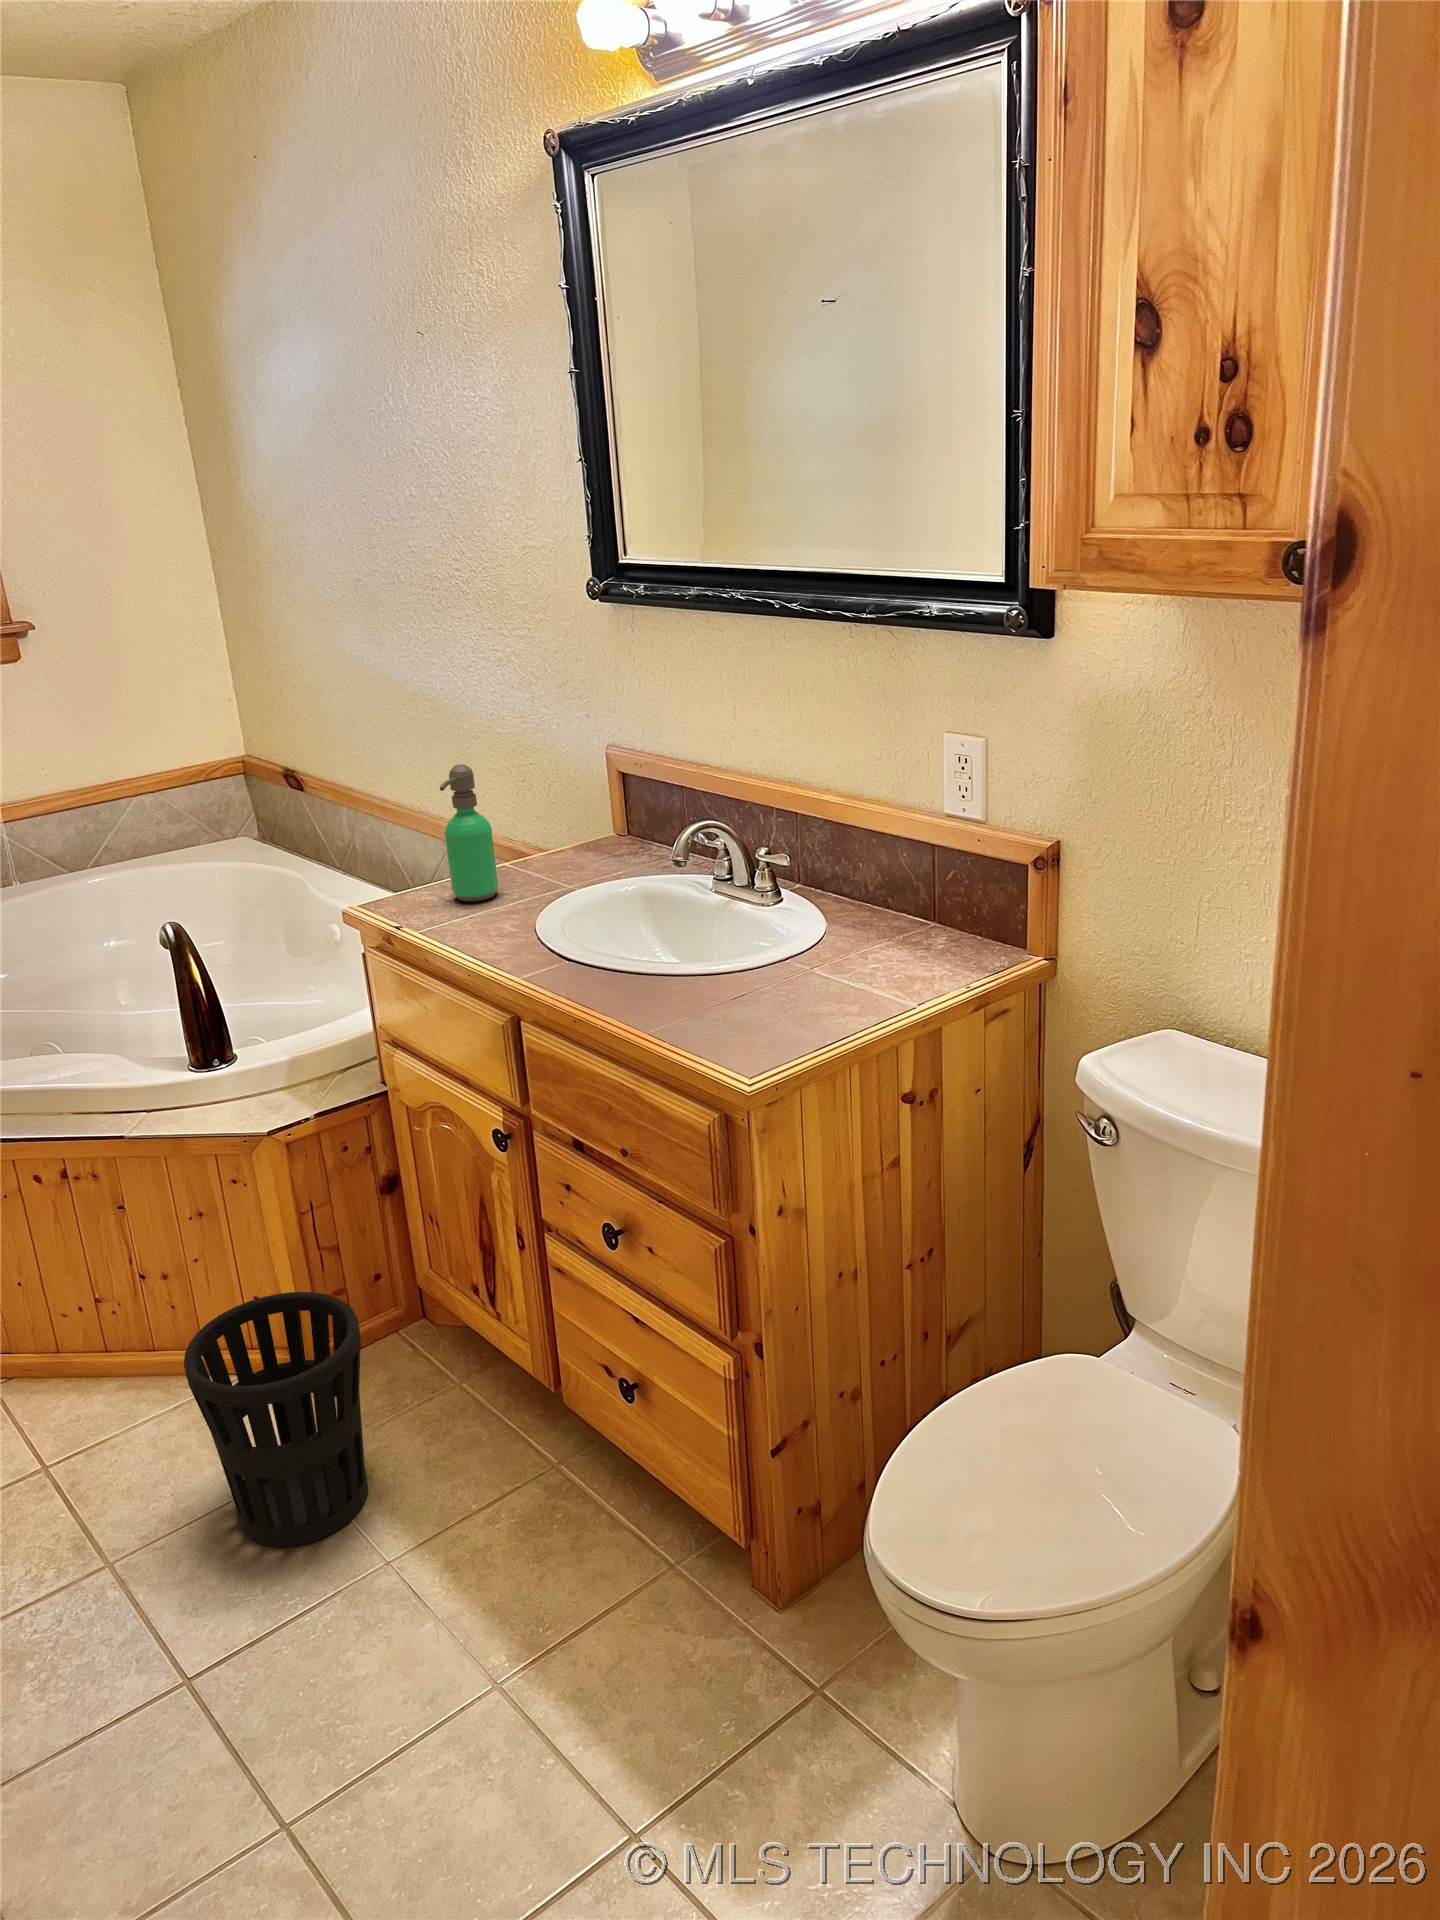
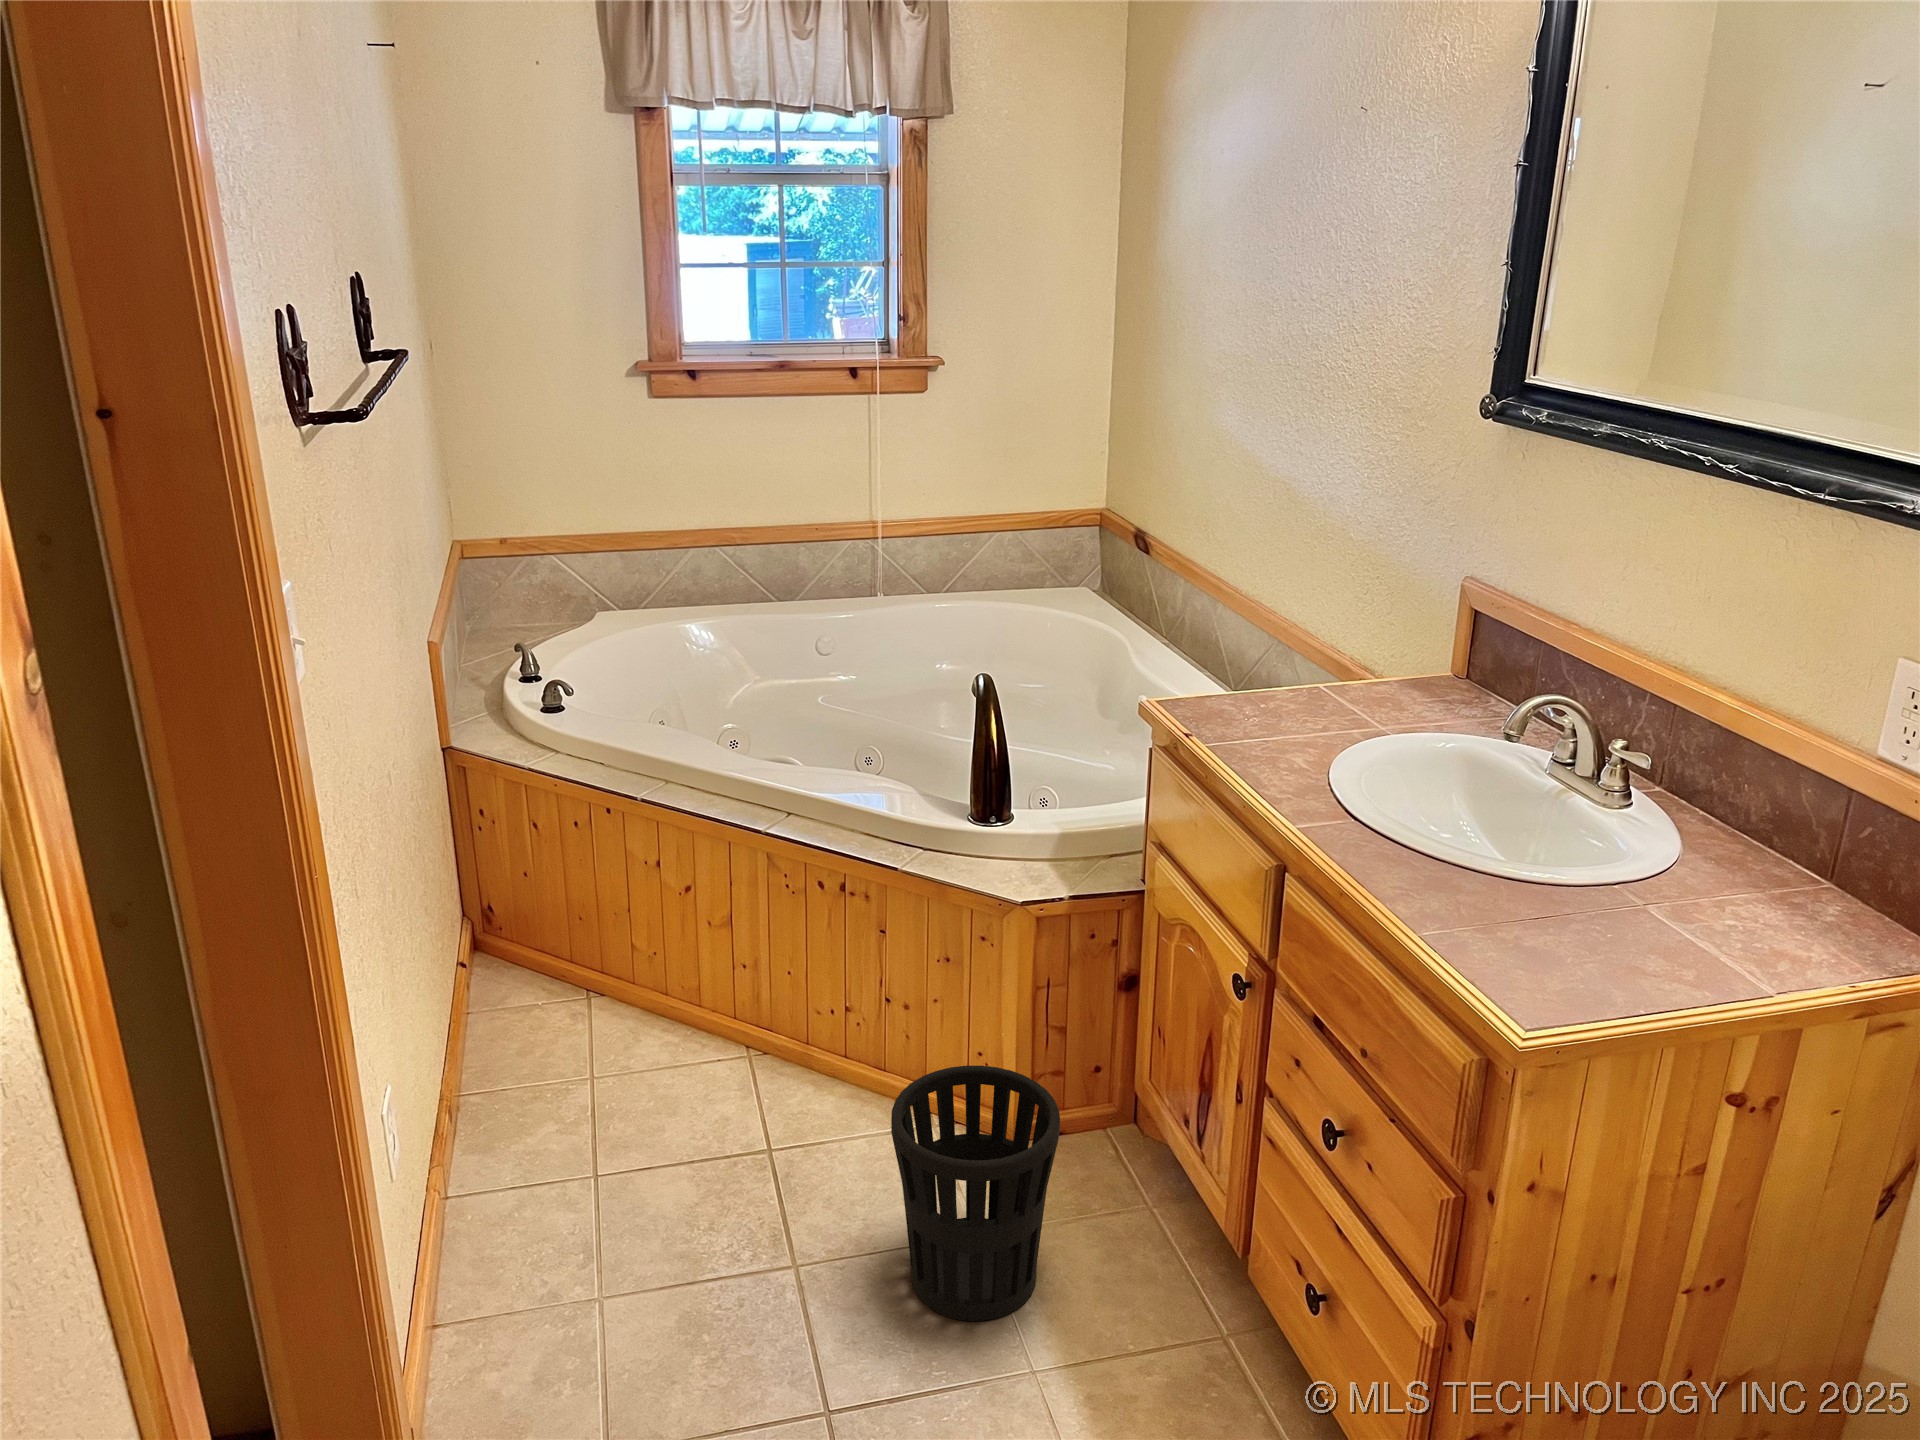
soap dispenser: present [440,764,498,902] -> none [1256,577,1312,724]

